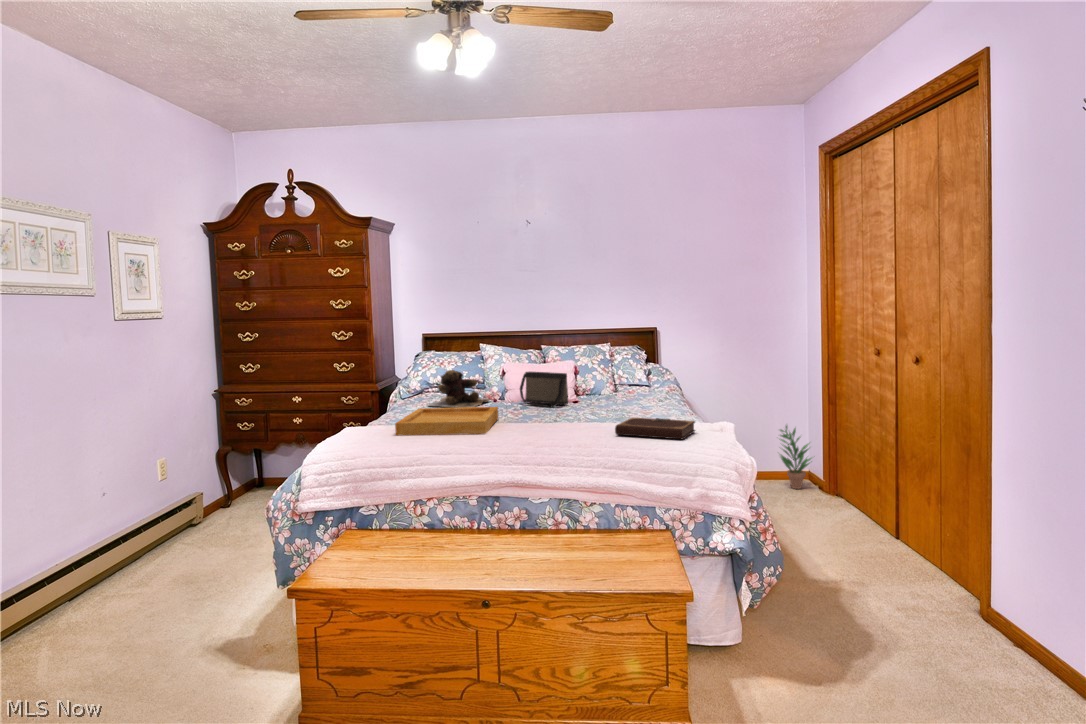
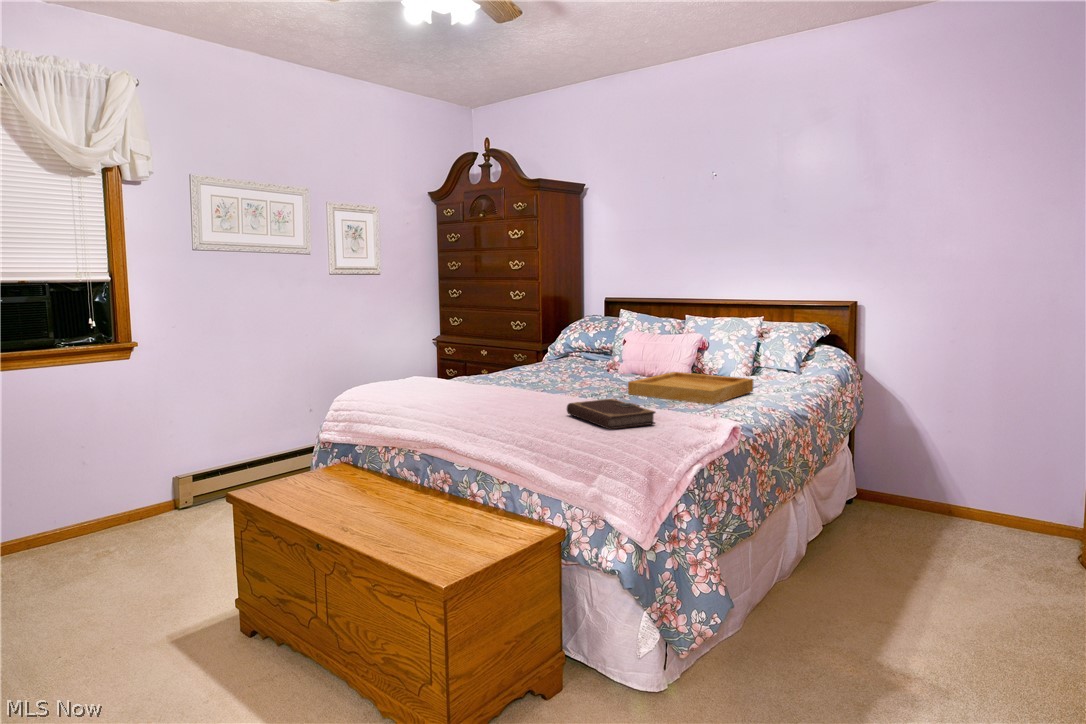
teddy bear: present [428,370,490,408] -> none [532,333,601,373]
handbag: present [520,372,568,407] -> none [613,341,652,382]
tray: present [395,407,498,435] -> present [628,372,753,405]
potted plant: present [780,426,812,489] -> none [1014,452,1077,552]

